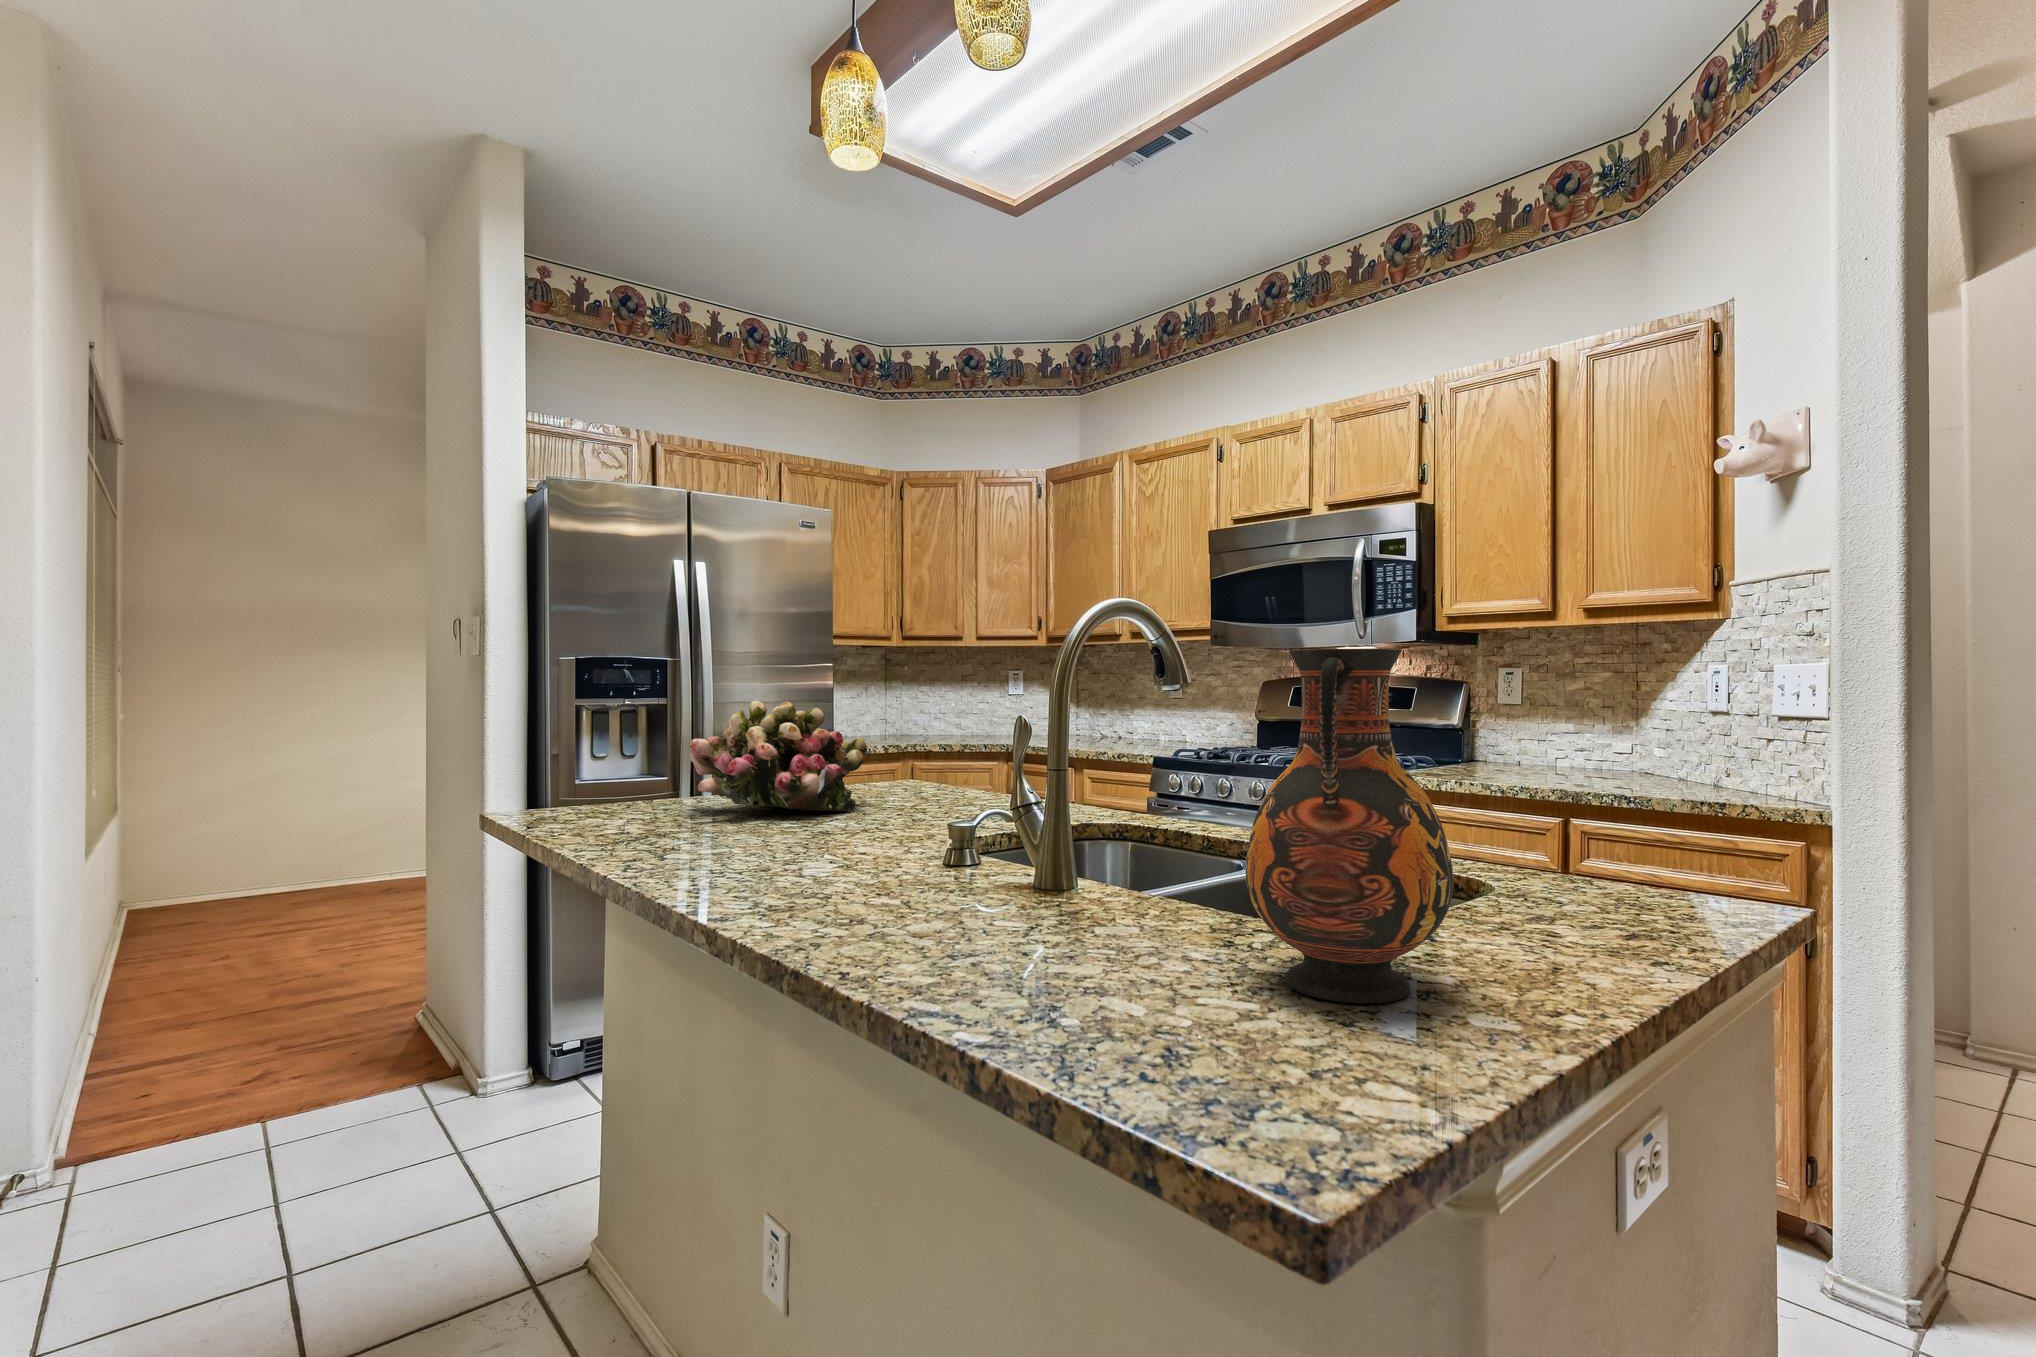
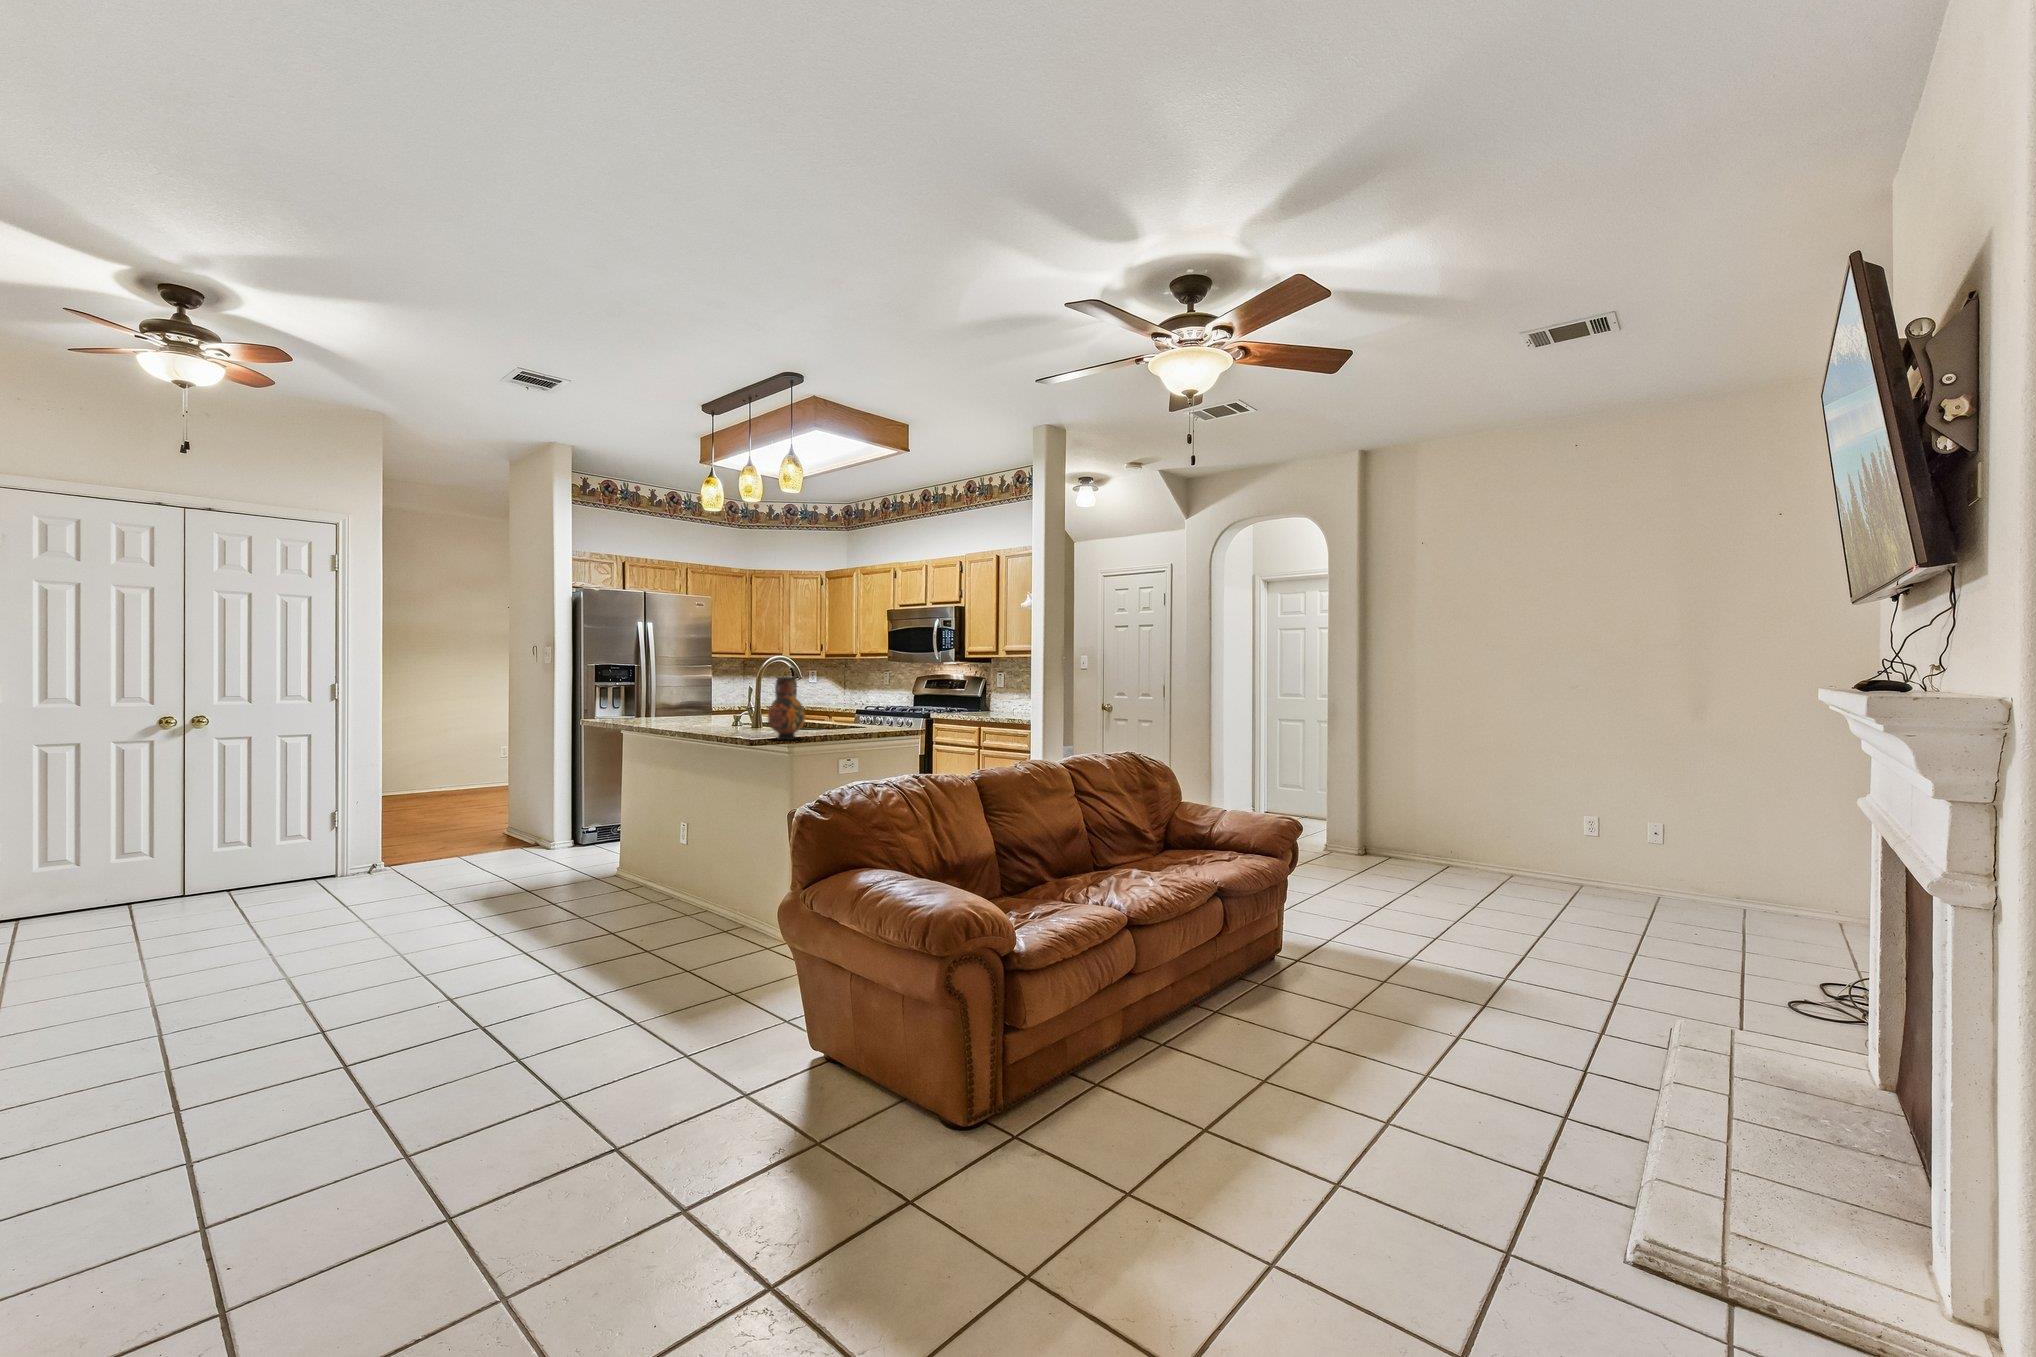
flower arrangement: present [689,701,867,811] -> none [650,685,712,721]

